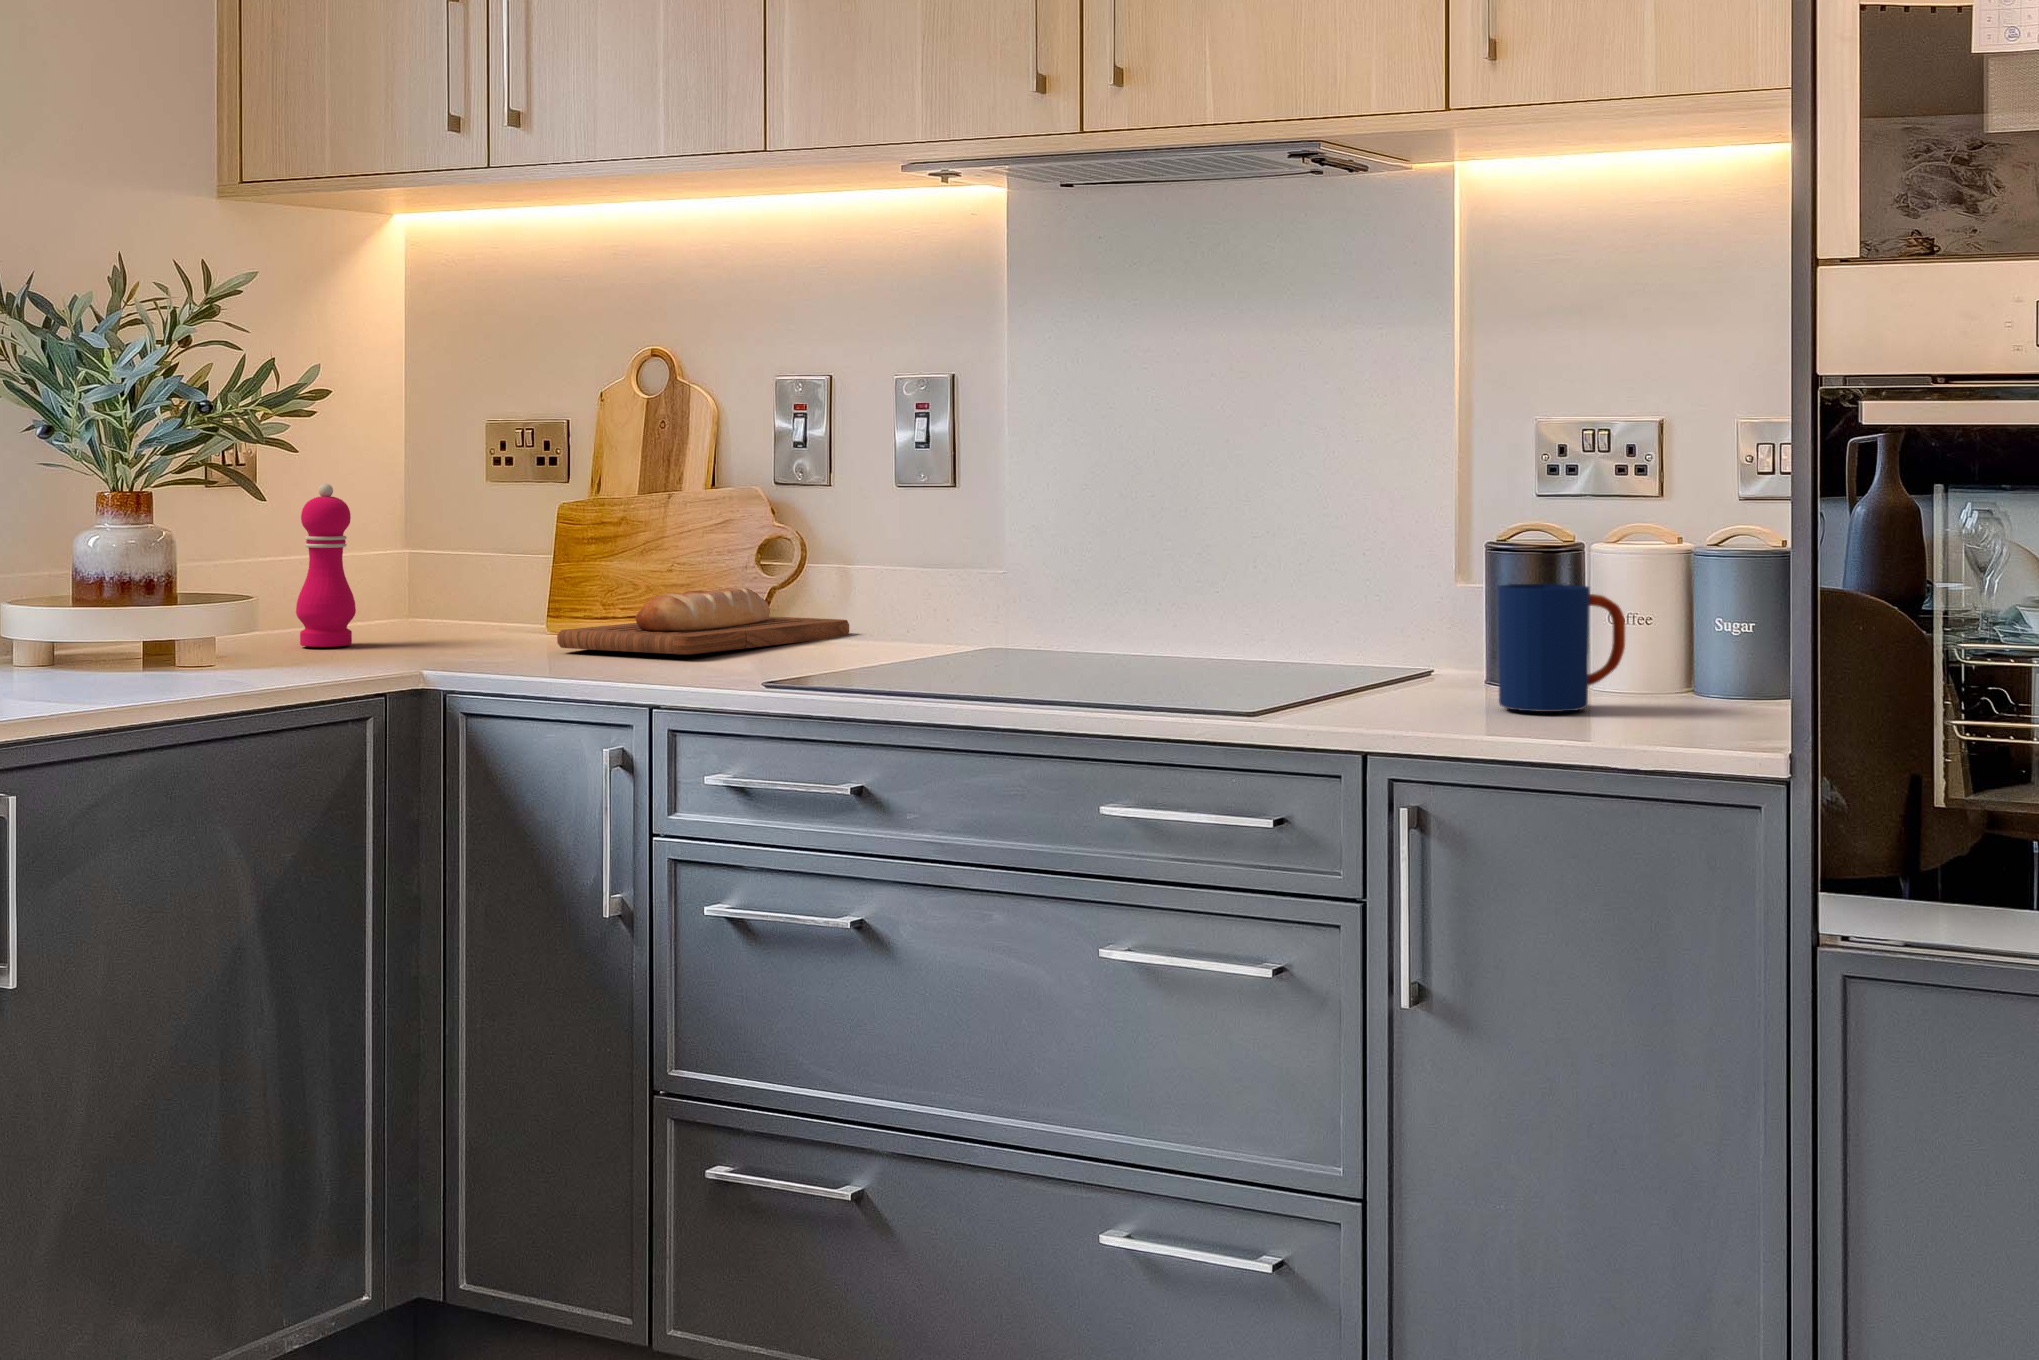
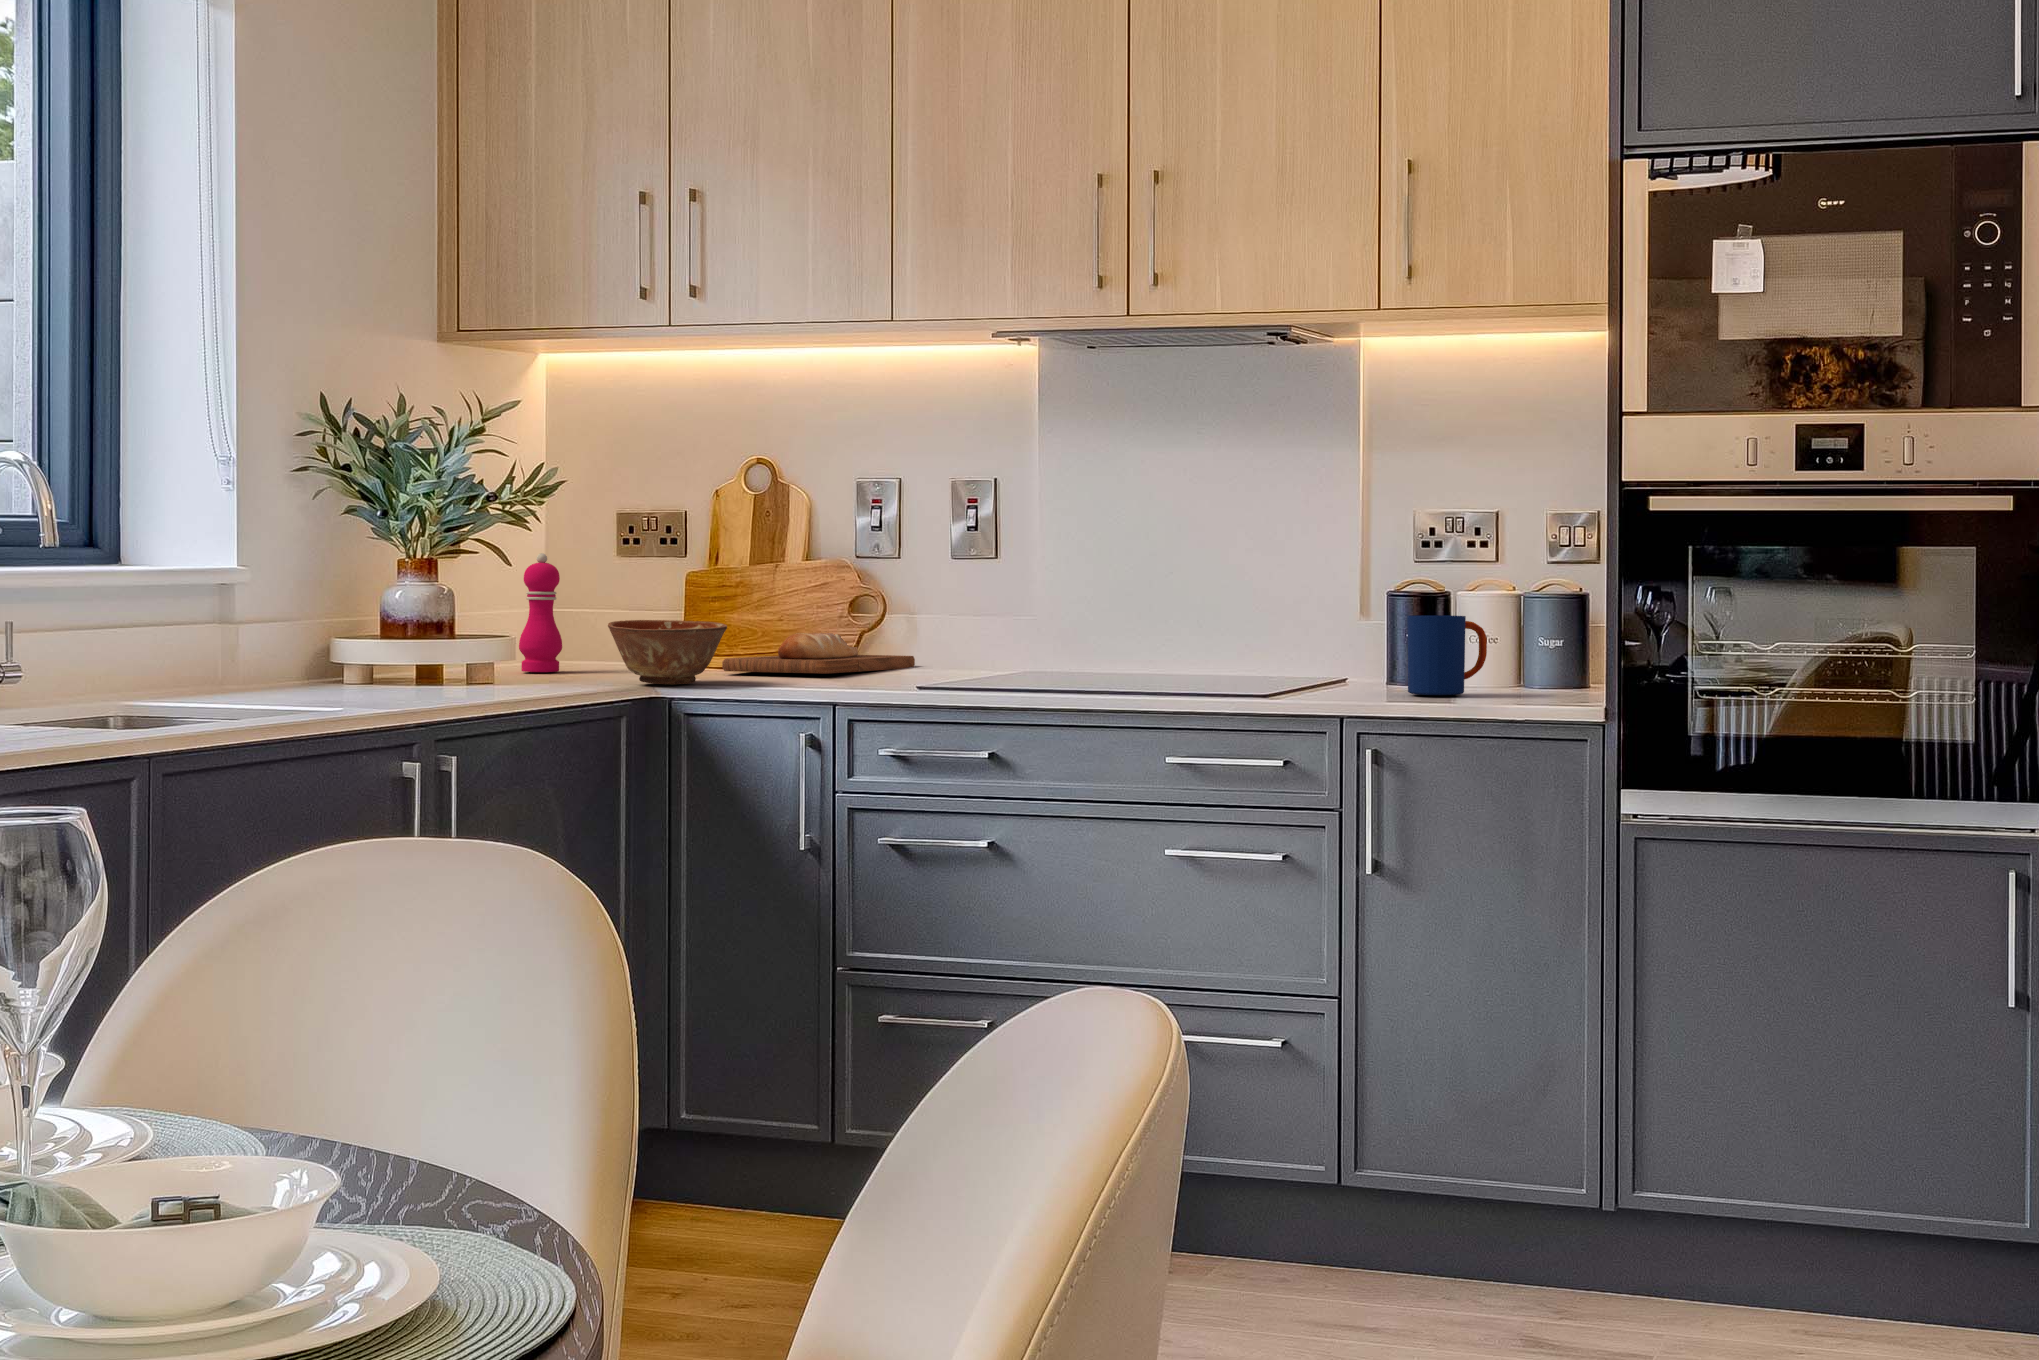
ceramic bowl: none [356,581,528,677] -> present [608,620,727,685]

